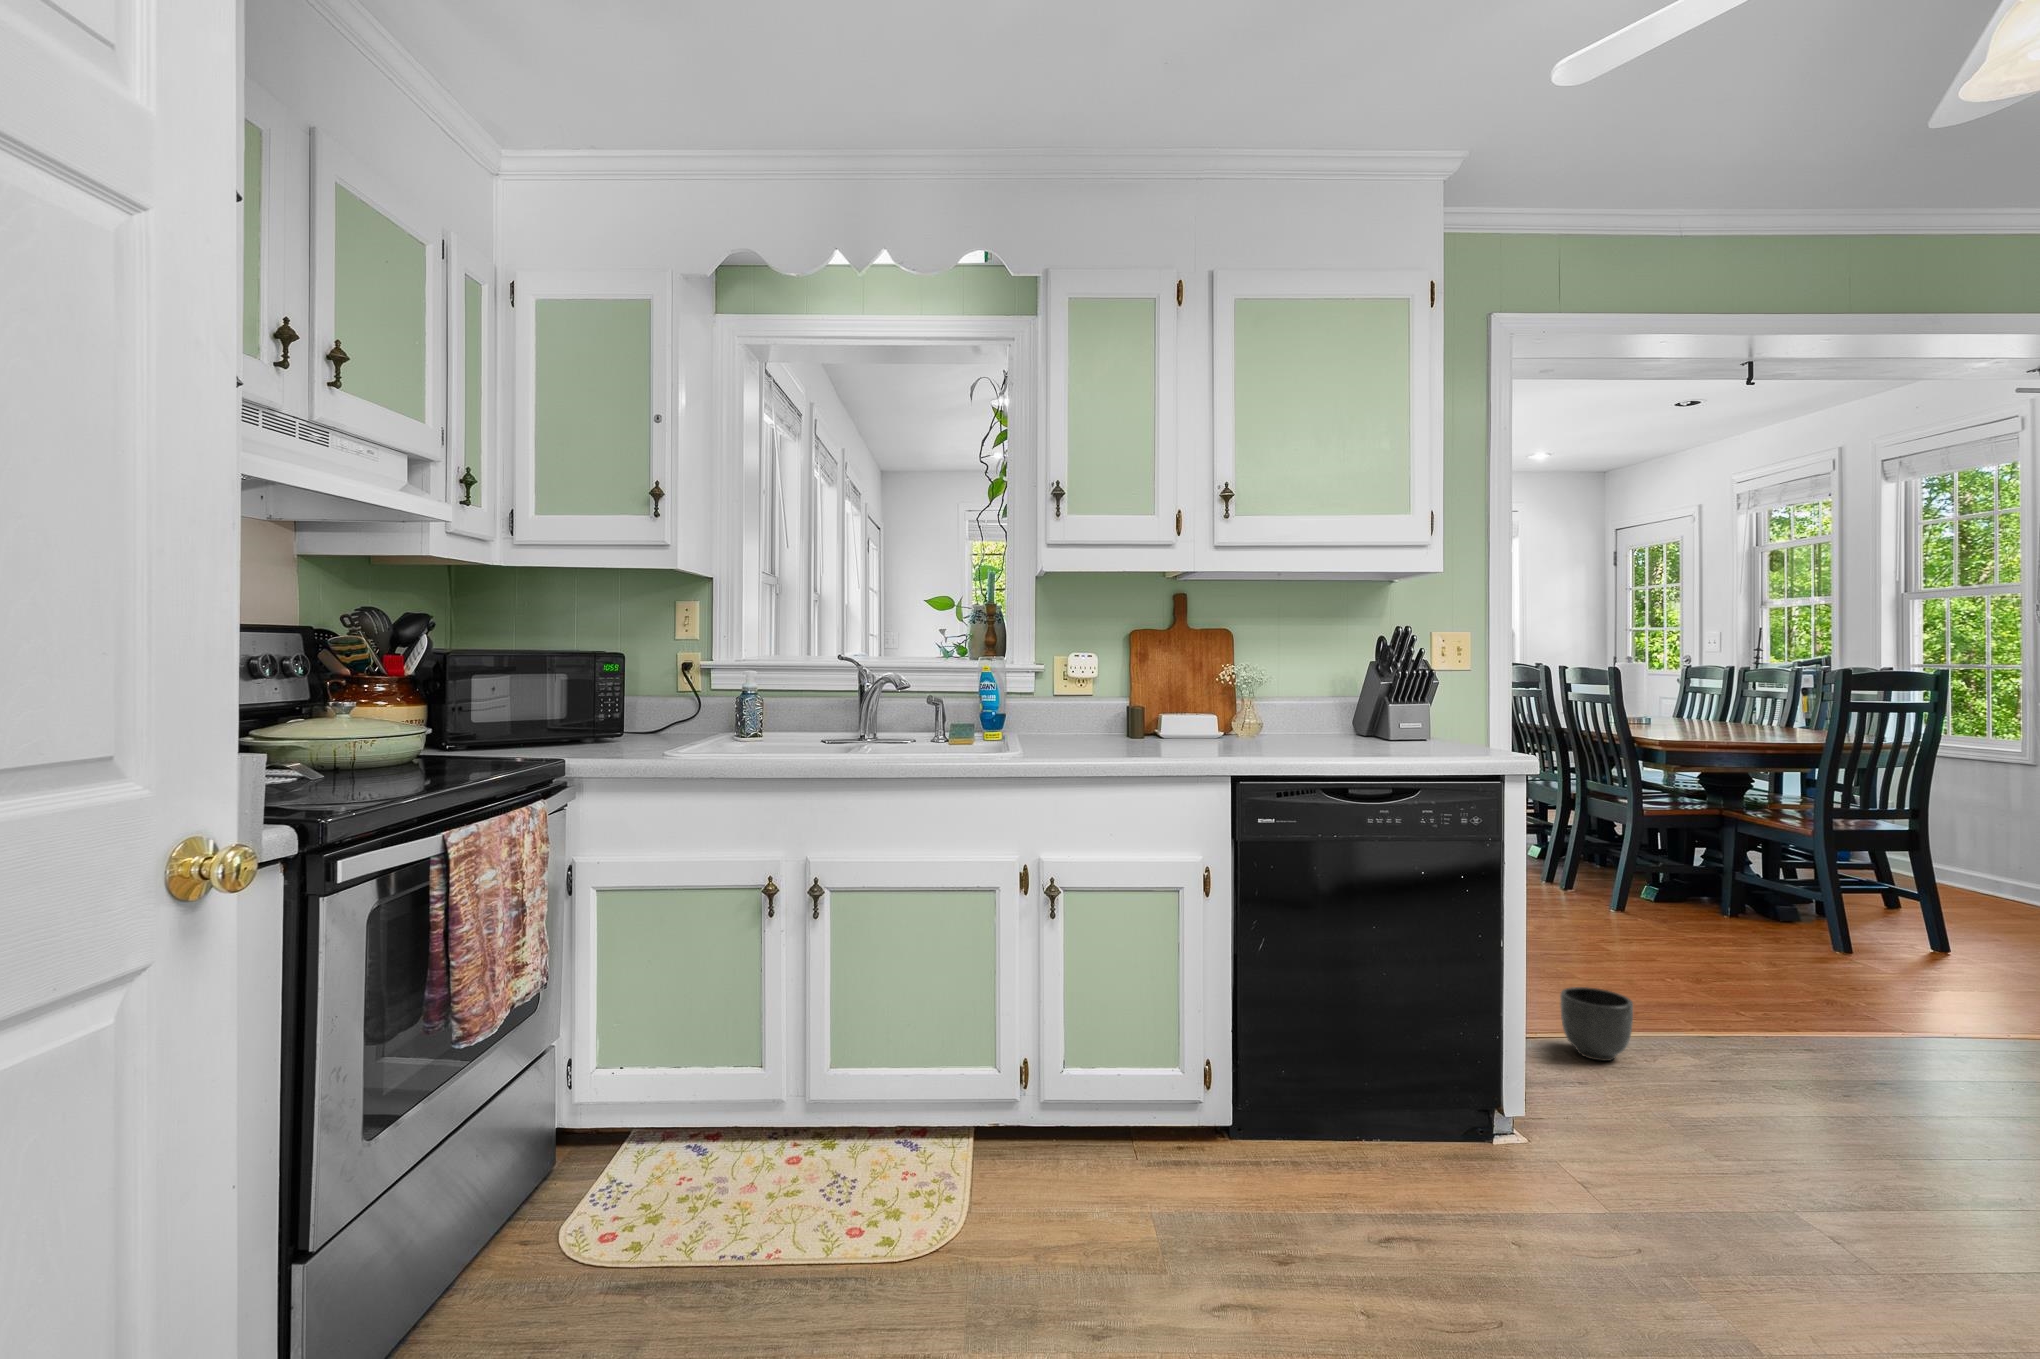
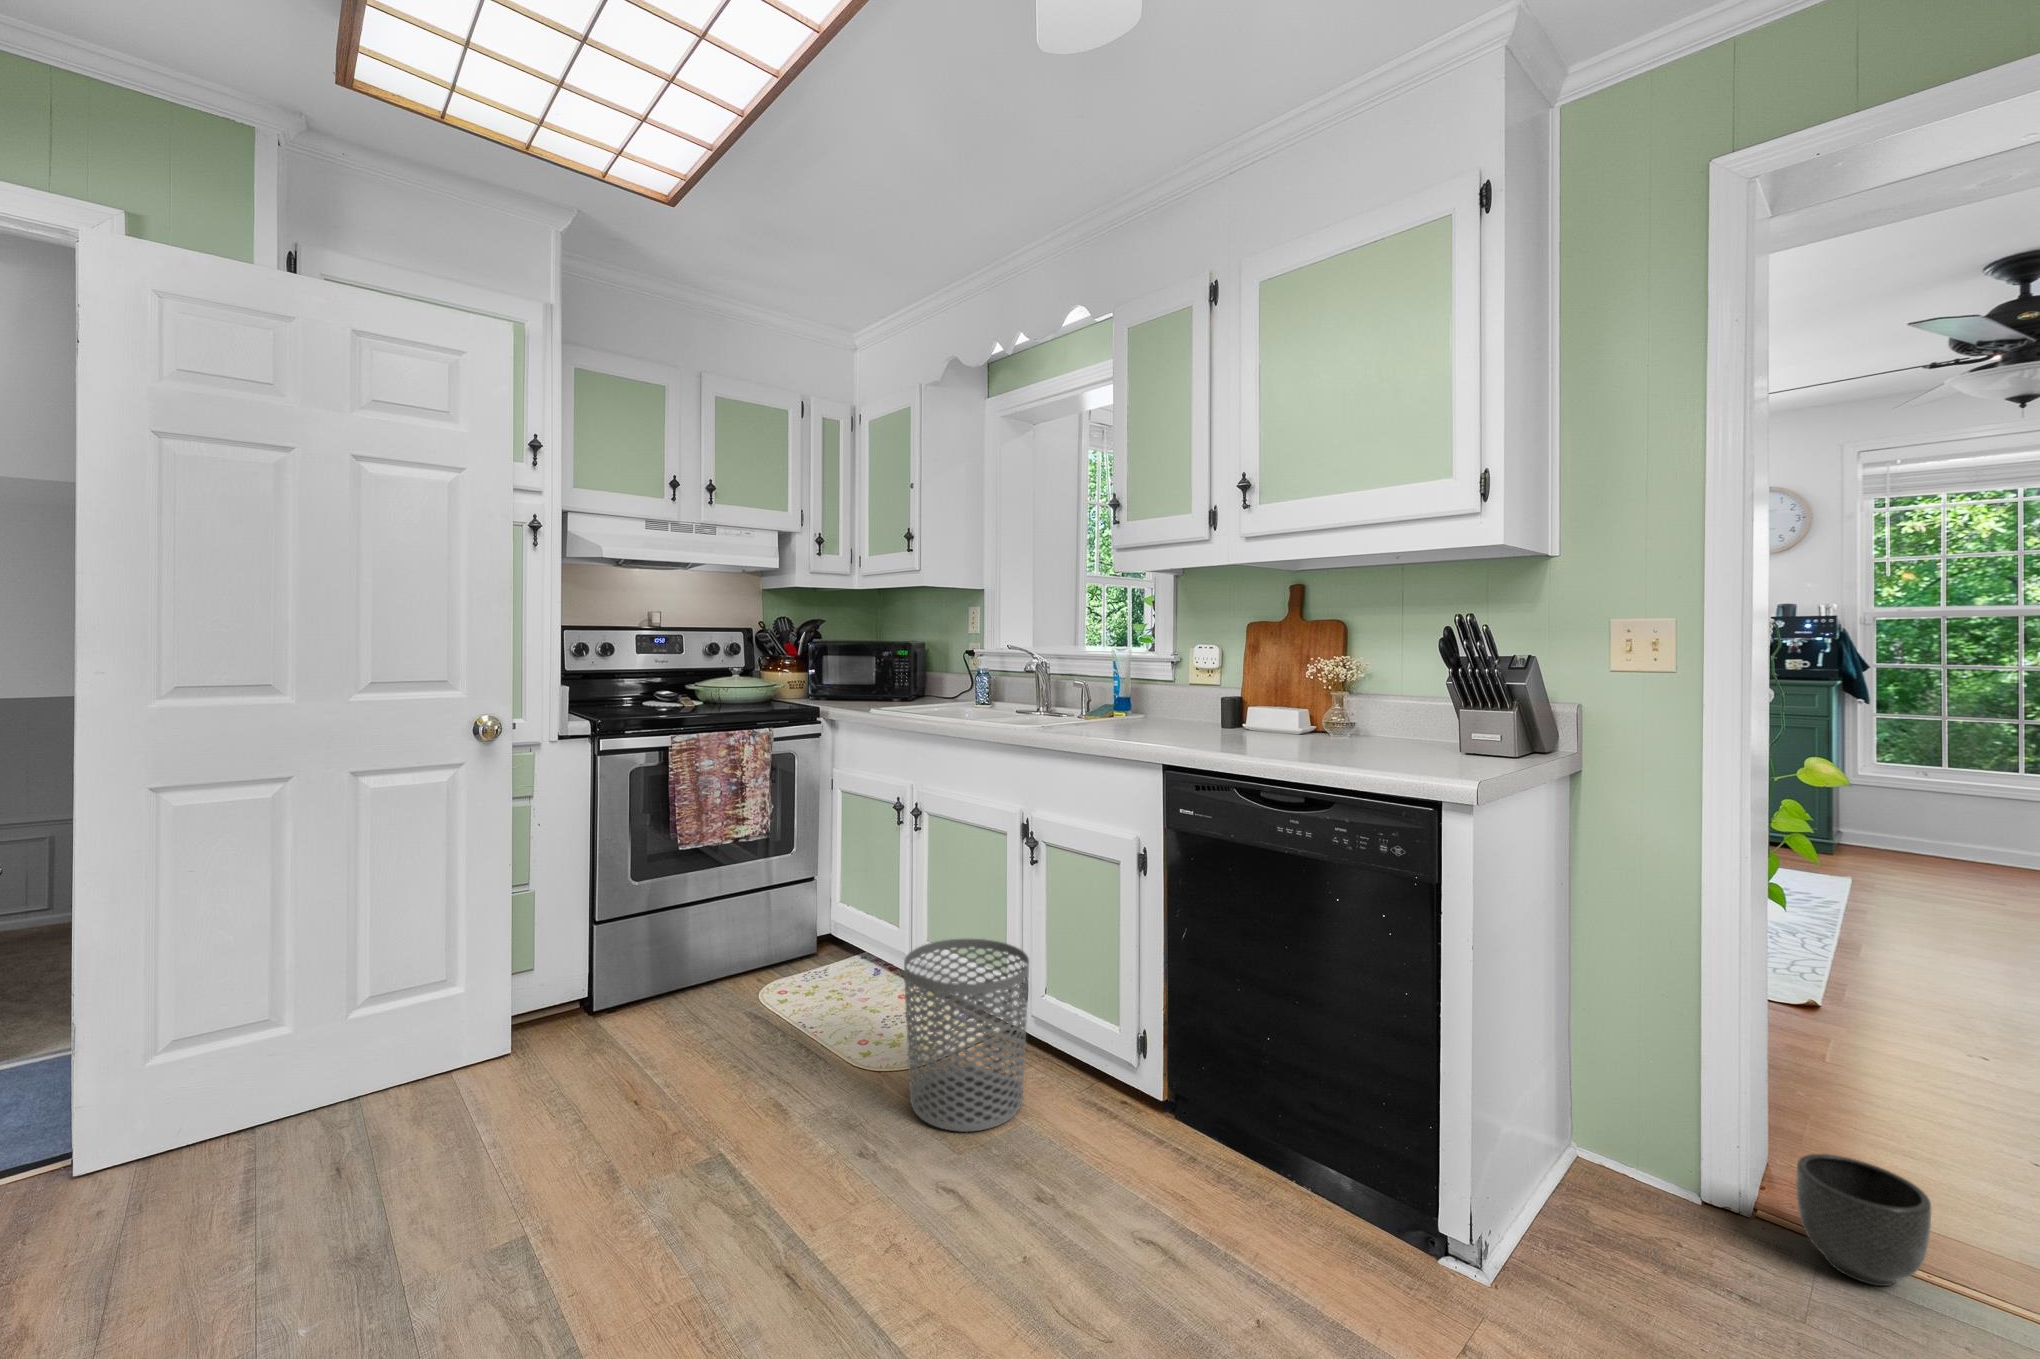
waste bin: none [1006,1015,1162,1259] -> present [904,939,1029,1132]

